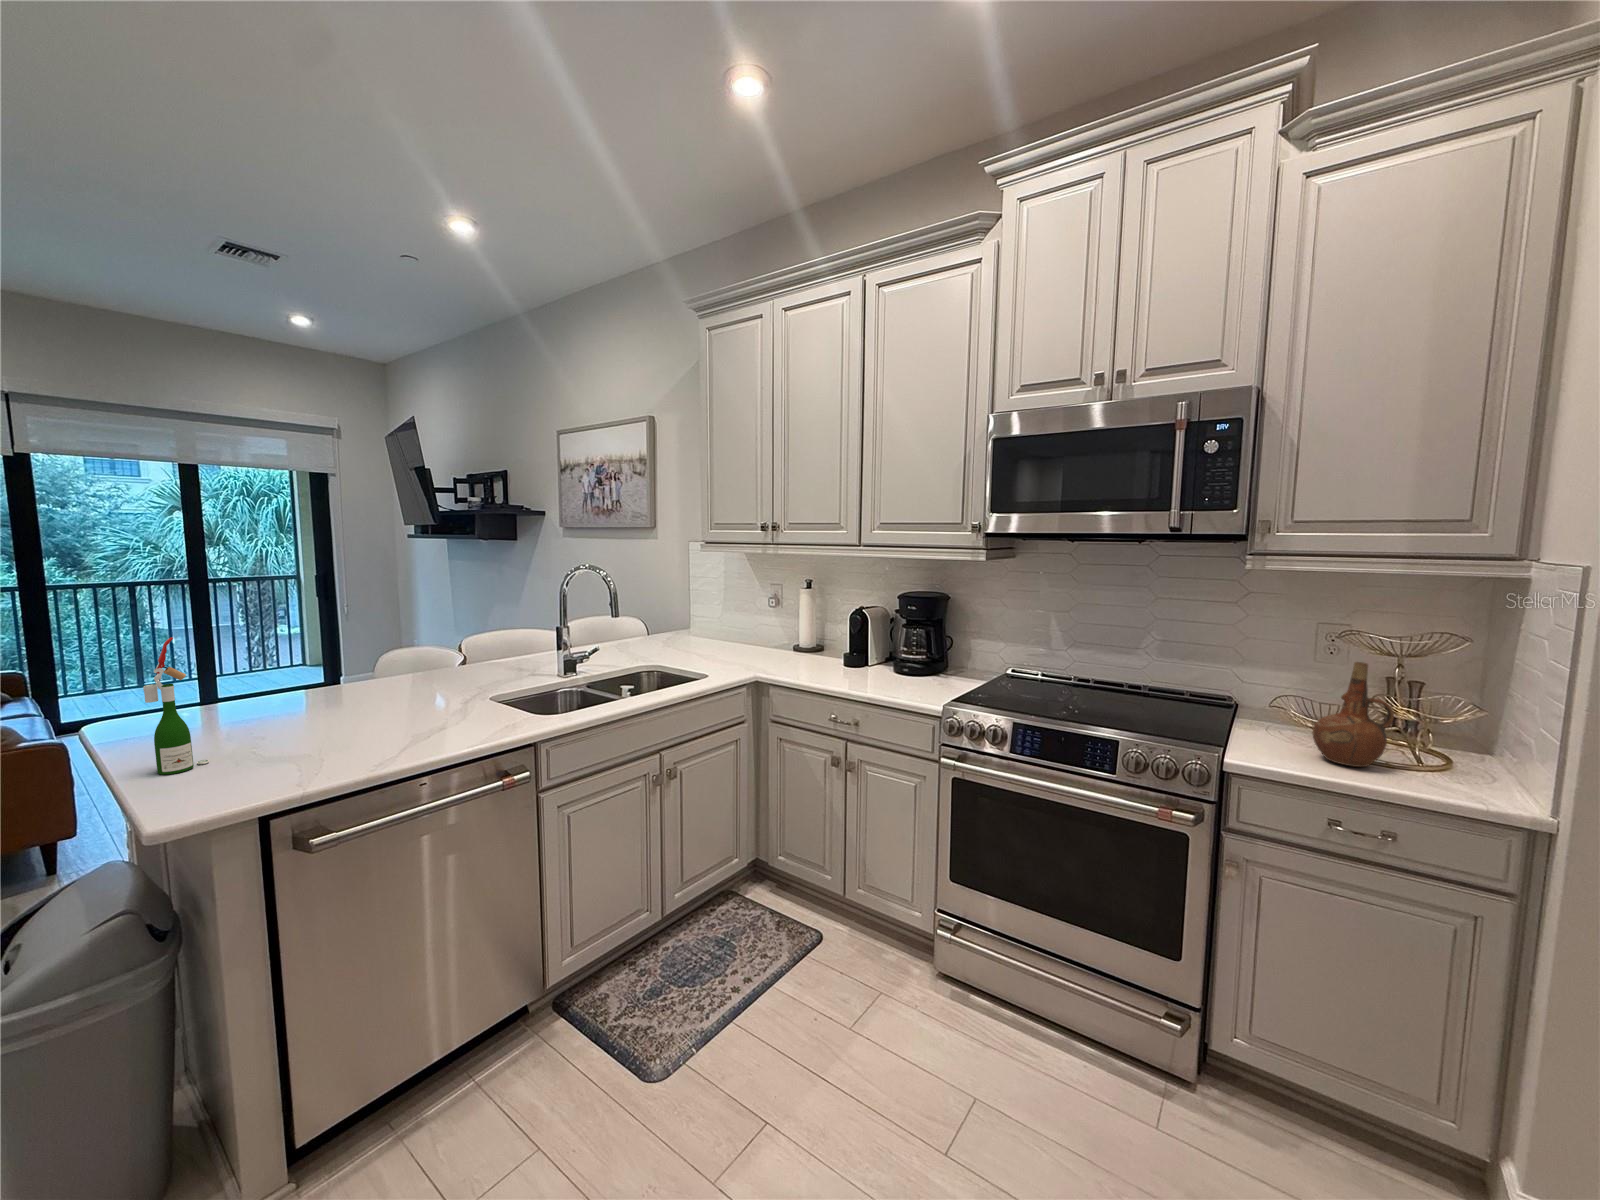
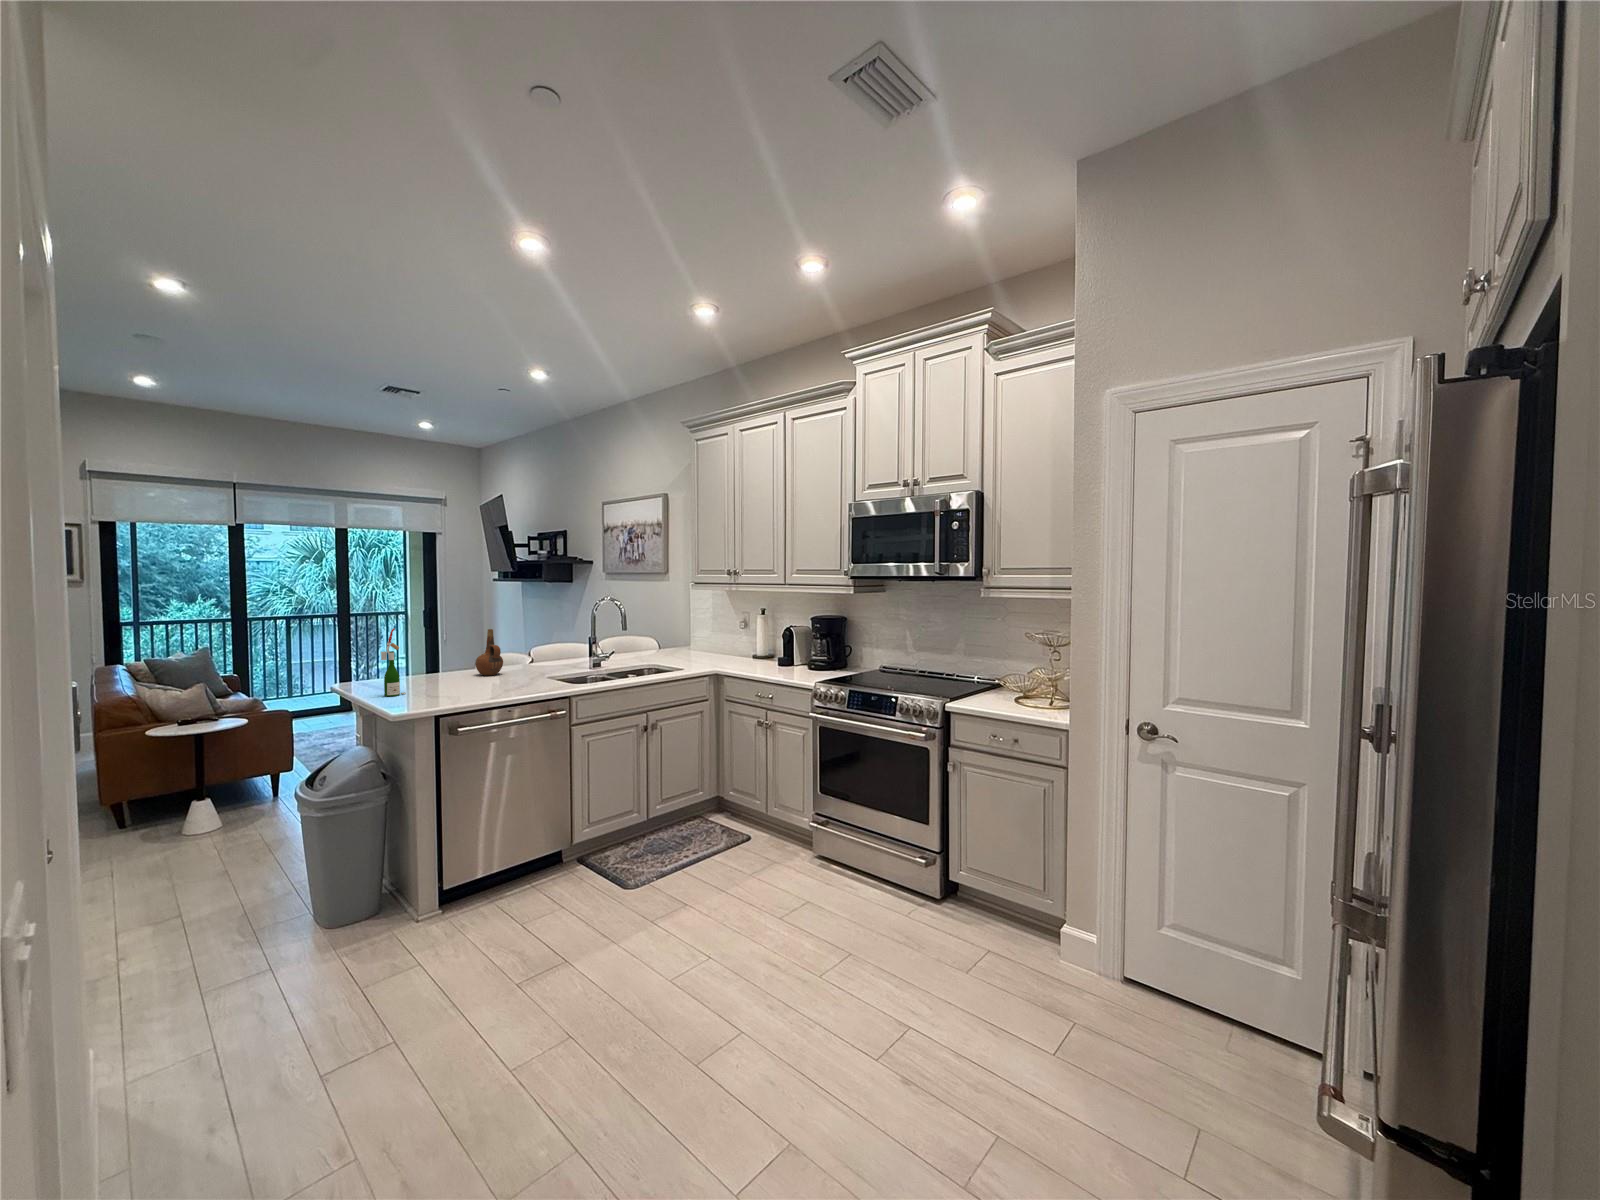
ceramic pitcher: present [1312,662,1394,767] -> present [475,629,503,675]

